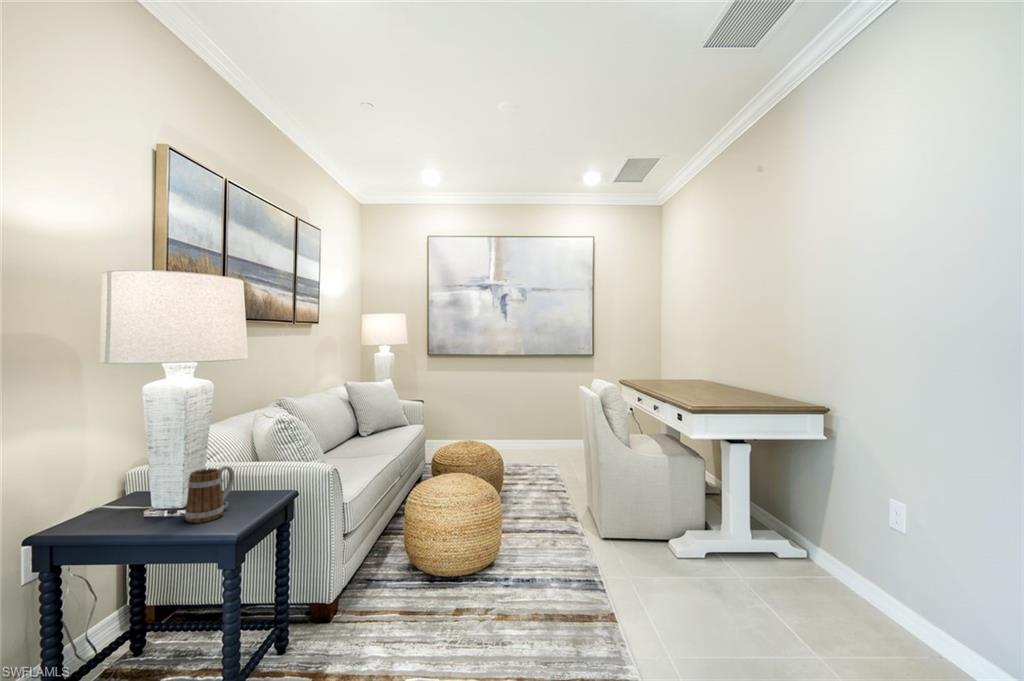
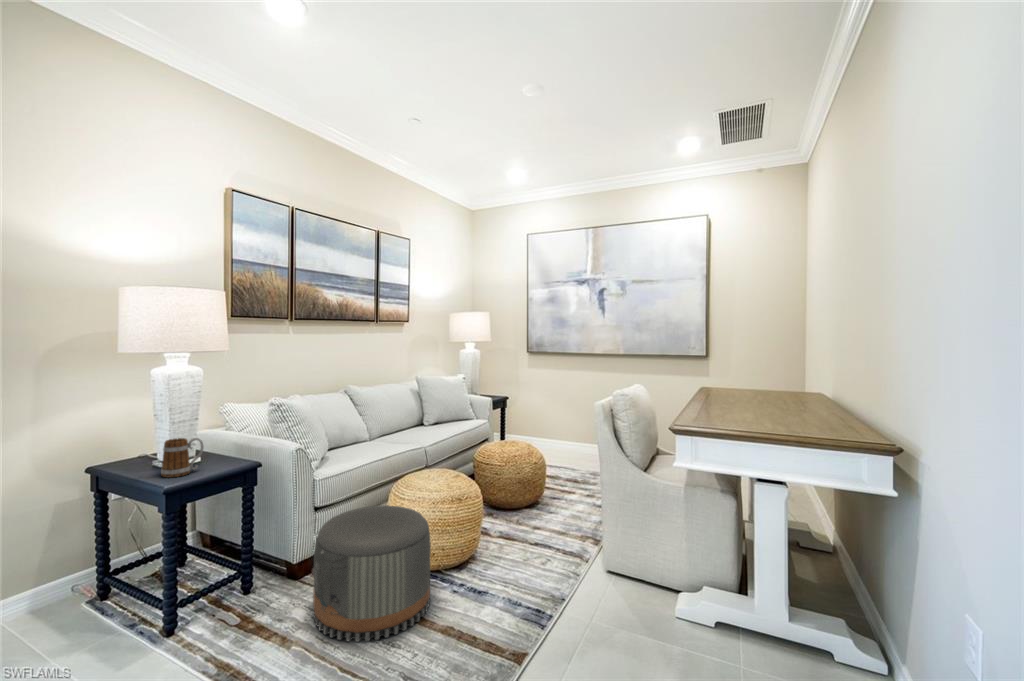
pouf: none [385,513,506,661] -> present [313,505,431,642]

